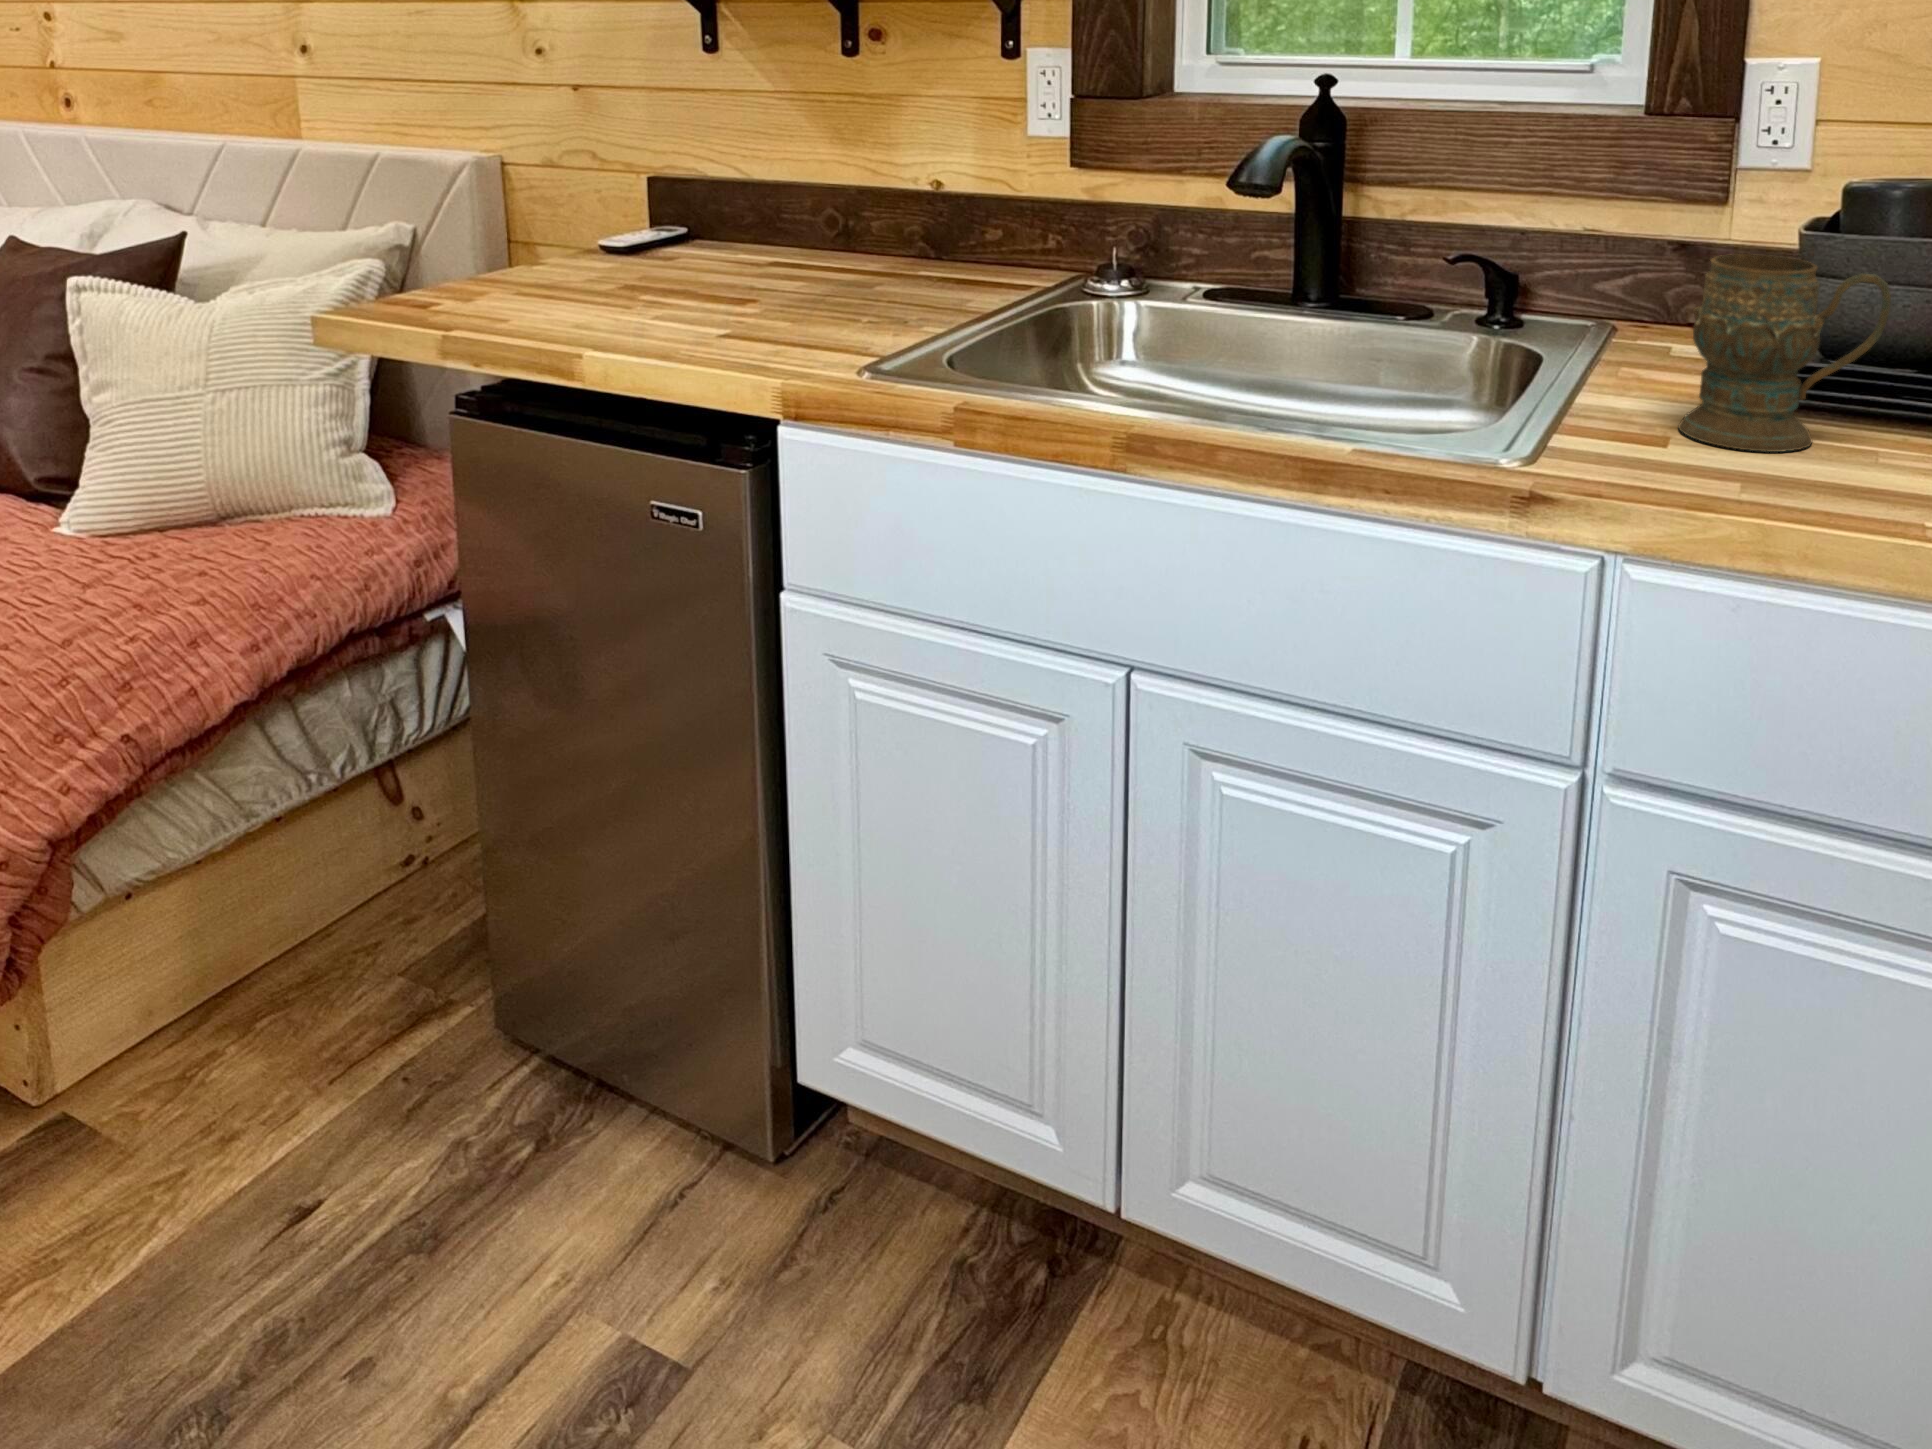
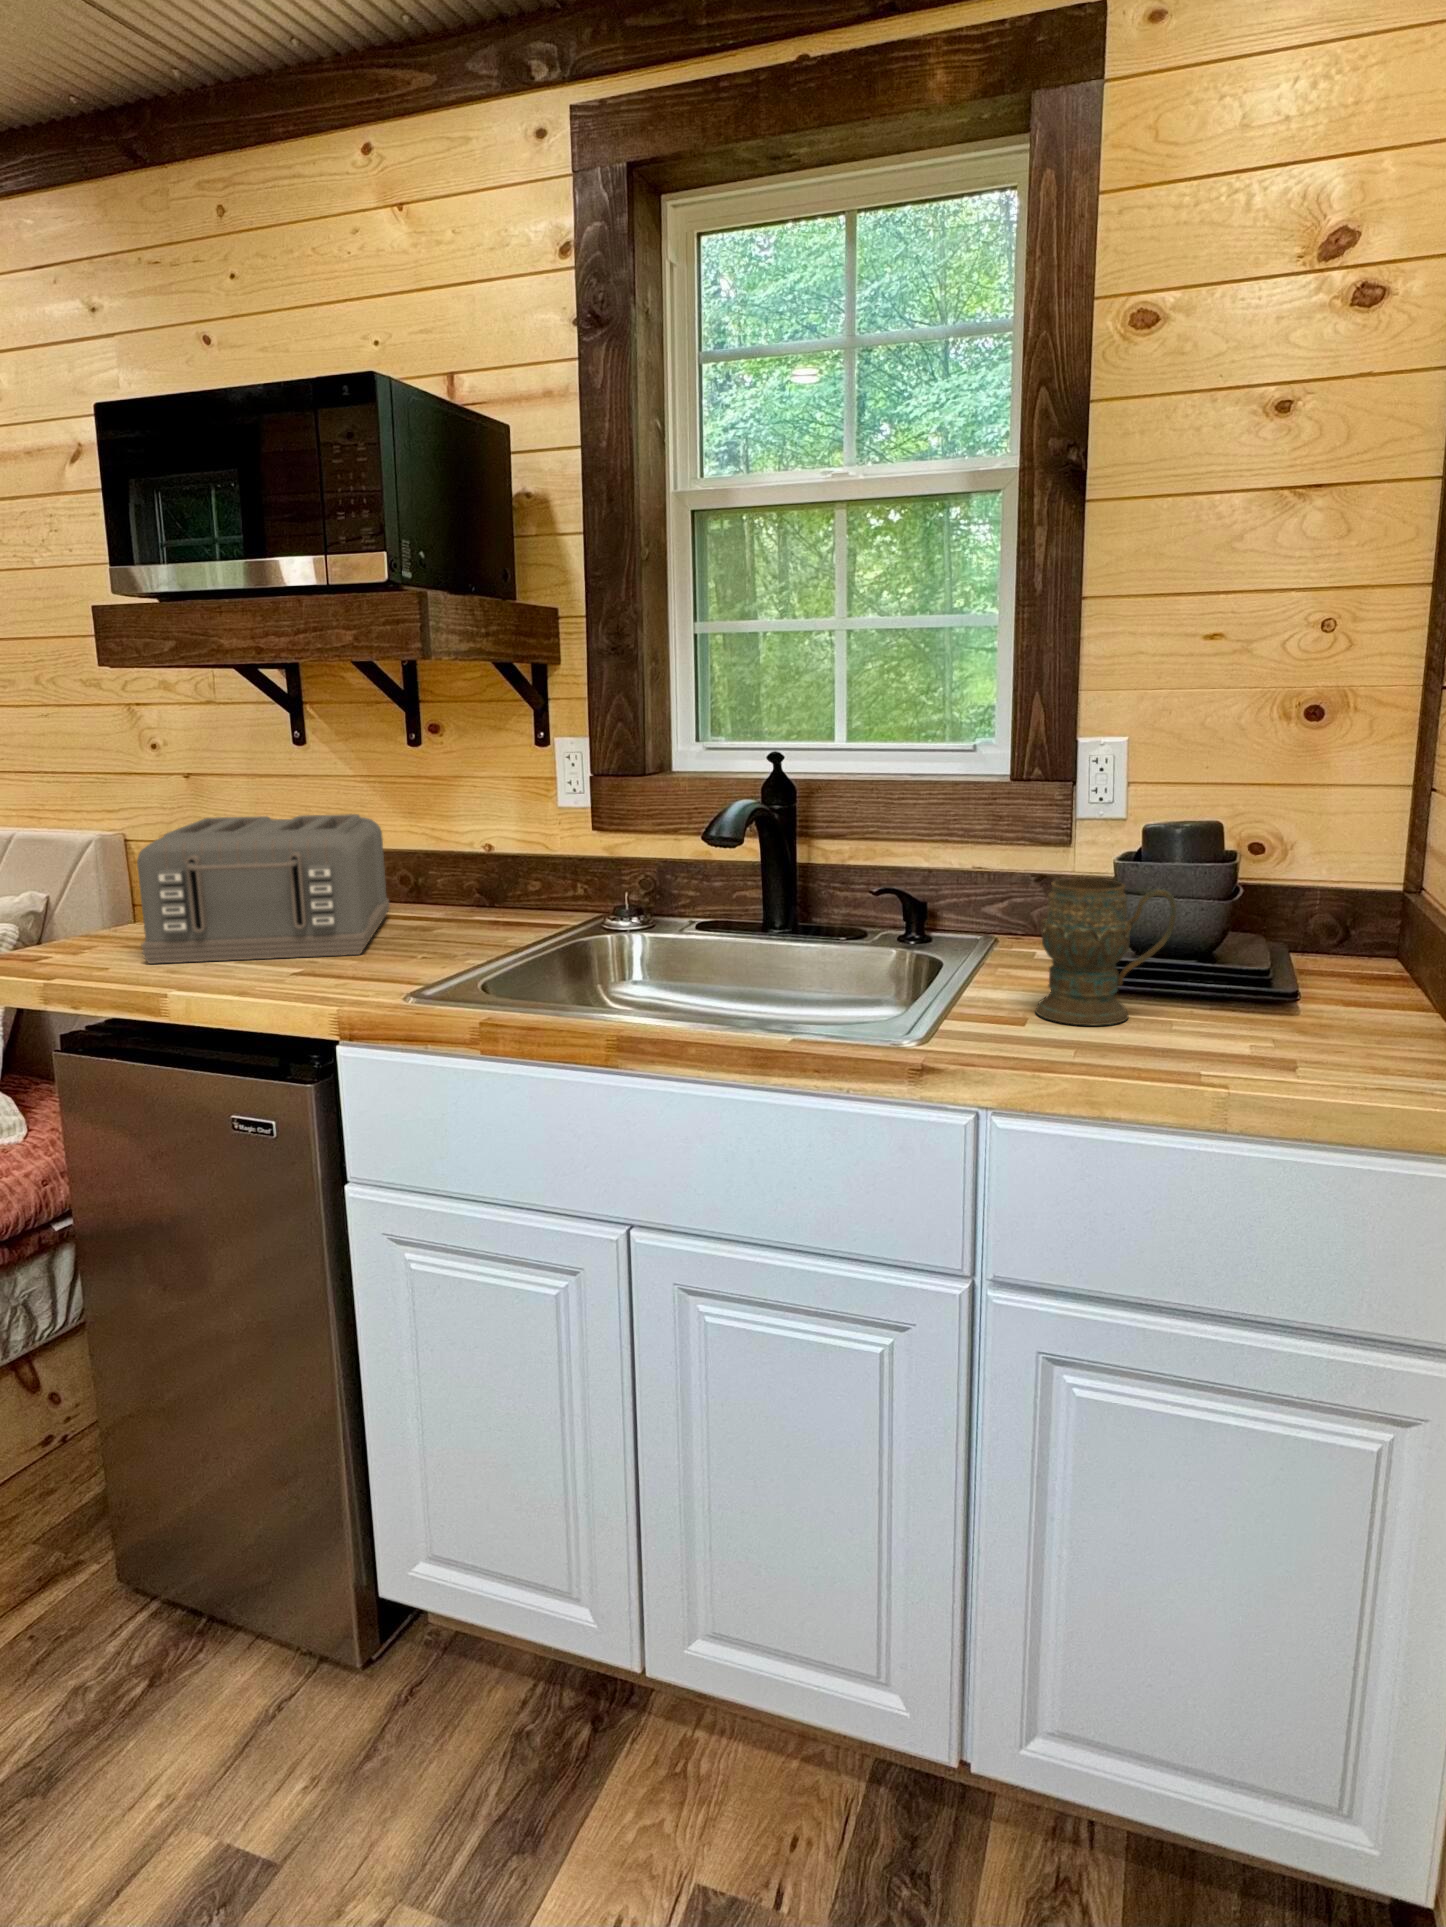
toaster: none [545,140,819,317] -> present [137,814,390,964]

